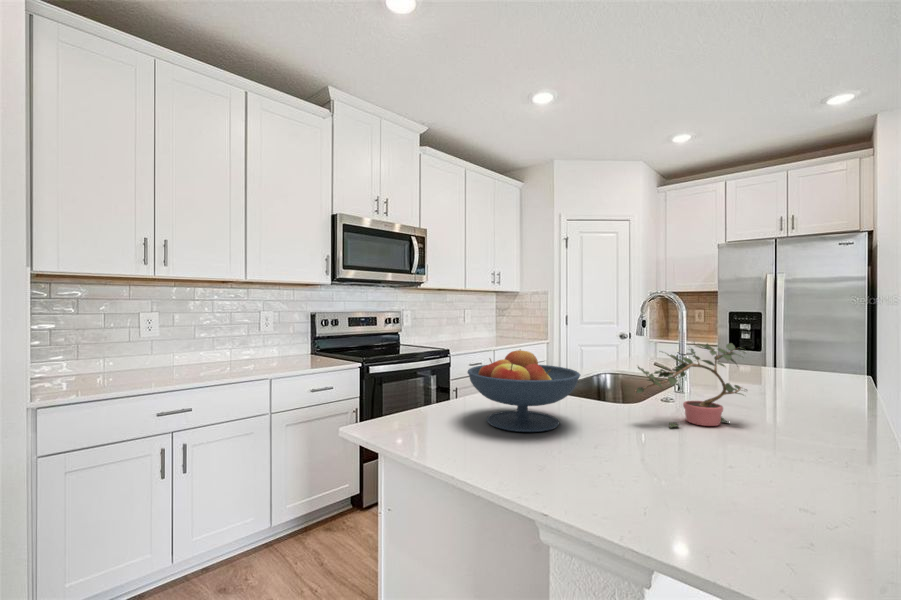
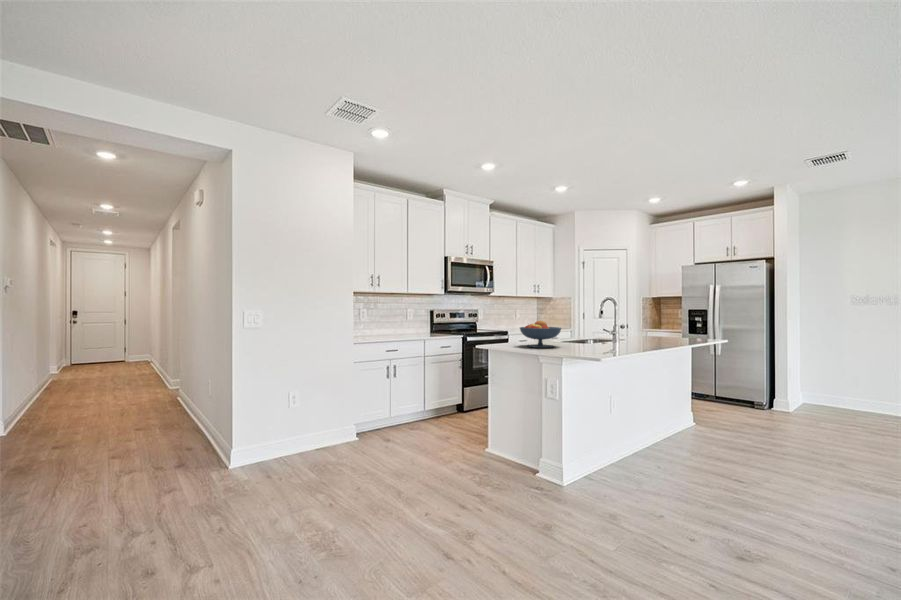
potted plant: present [635,343,743,427] -> none [582,316,628,348]

